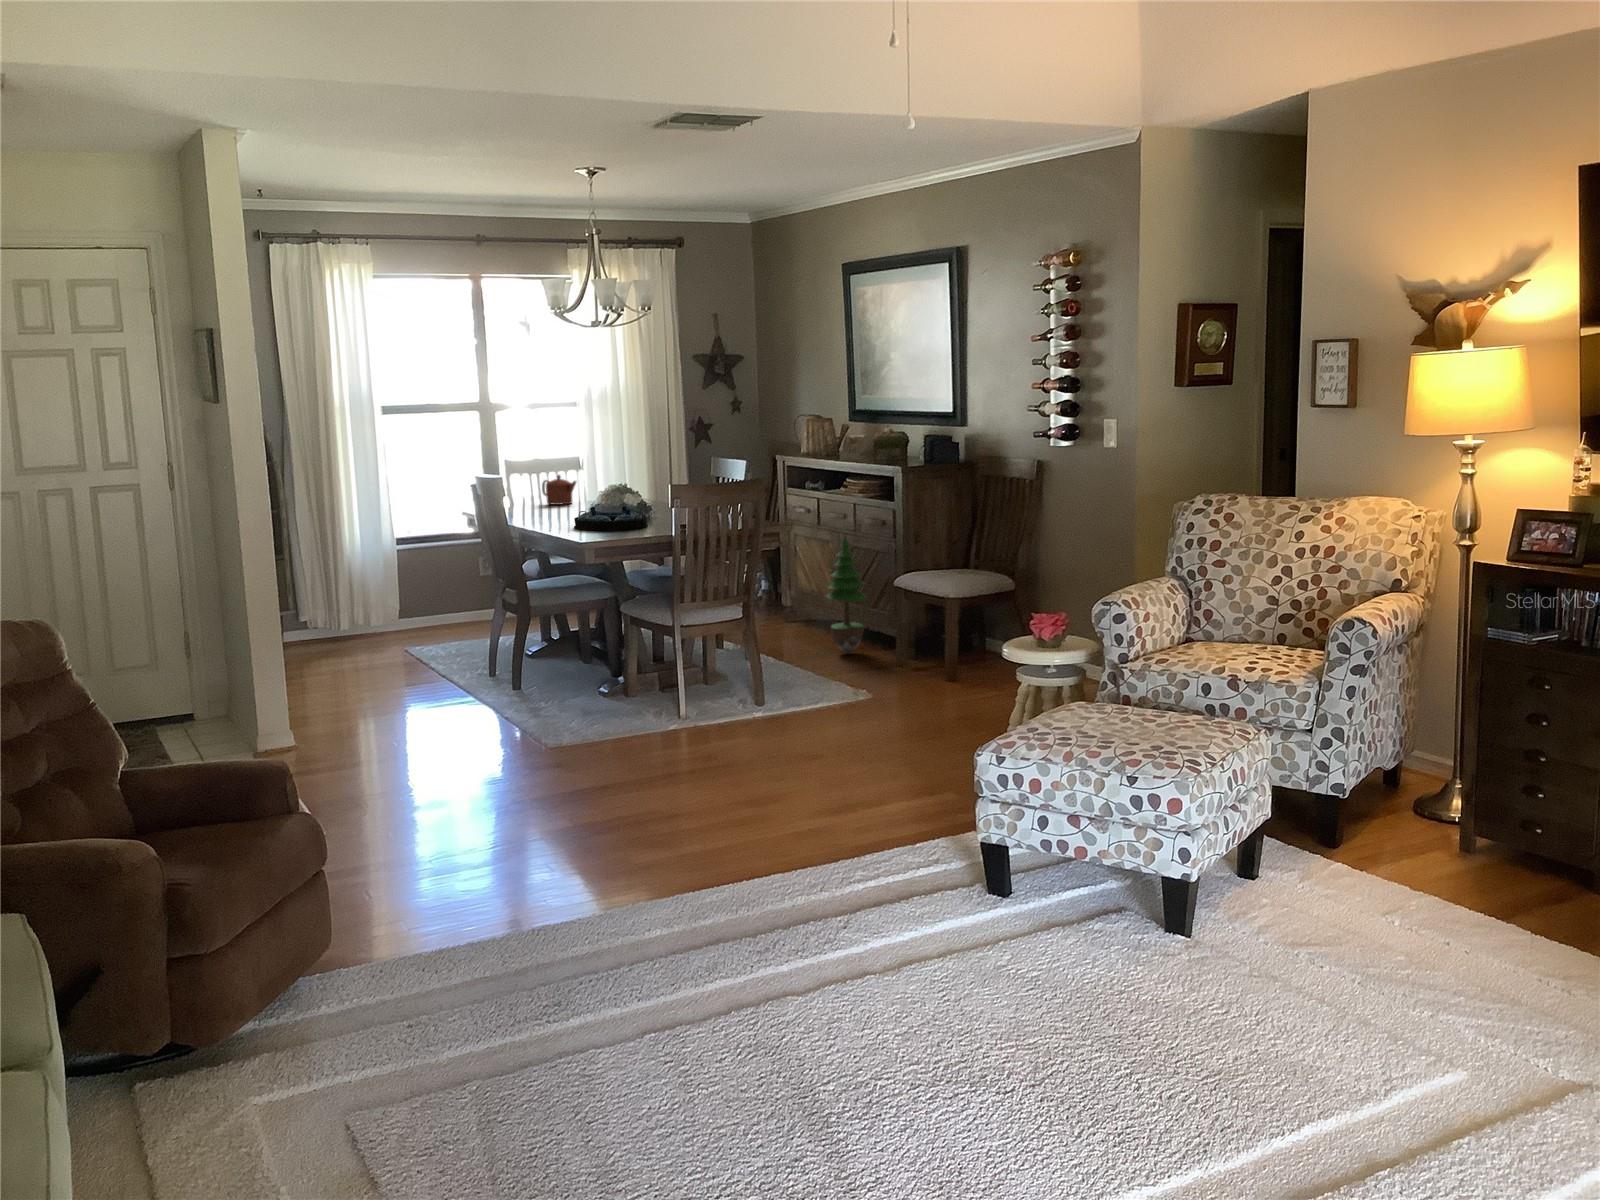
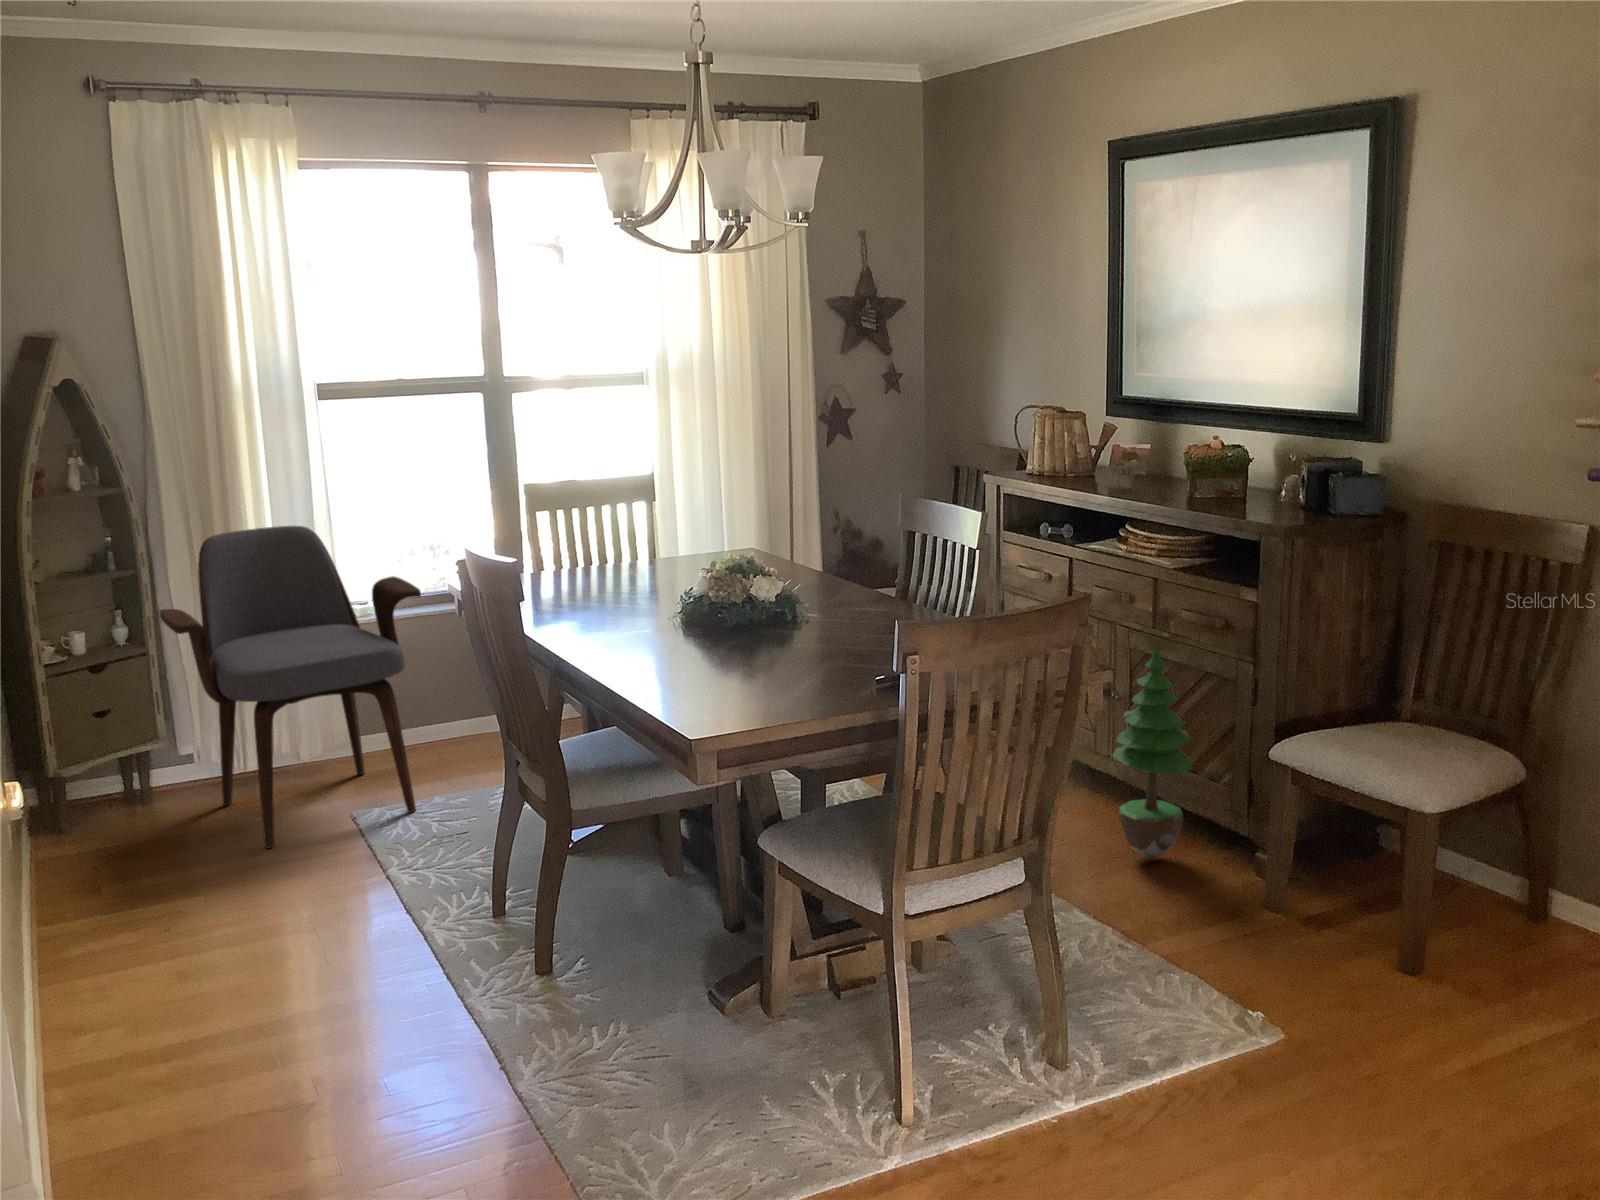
teapot: present [542,475,576,505] -> none [589,519,652,574]
armchair: none [298,487,445,662] -> present [160,526,421,848]
serving tray: present [574,506,648,531] -> none [660,622,815,688]

